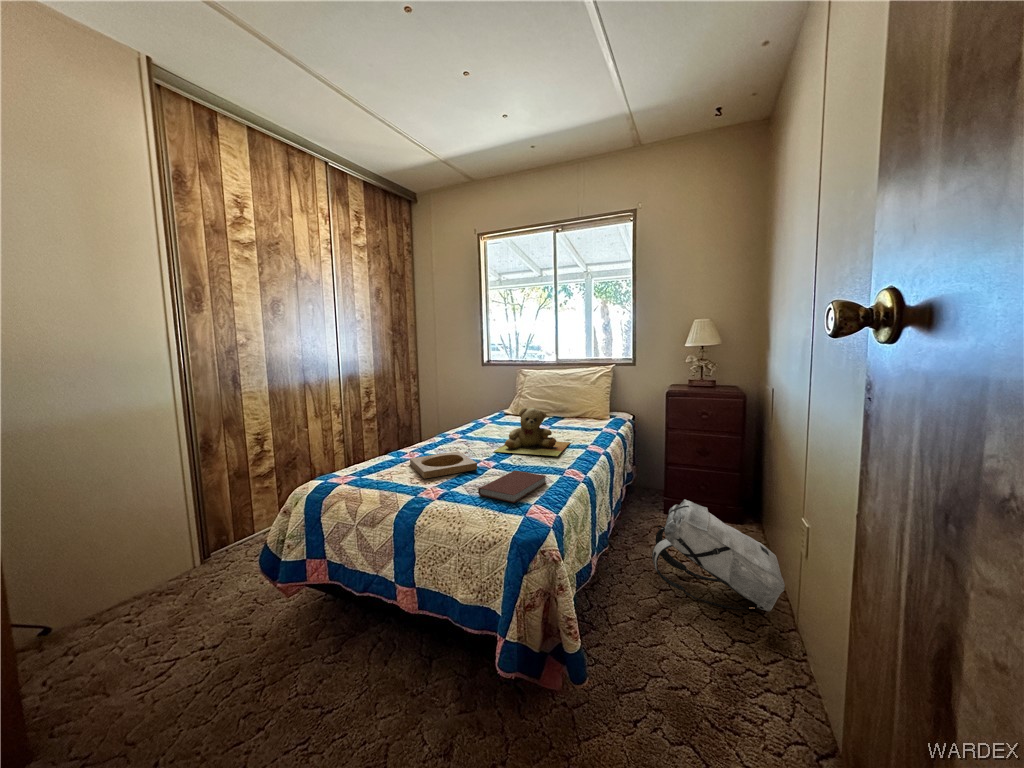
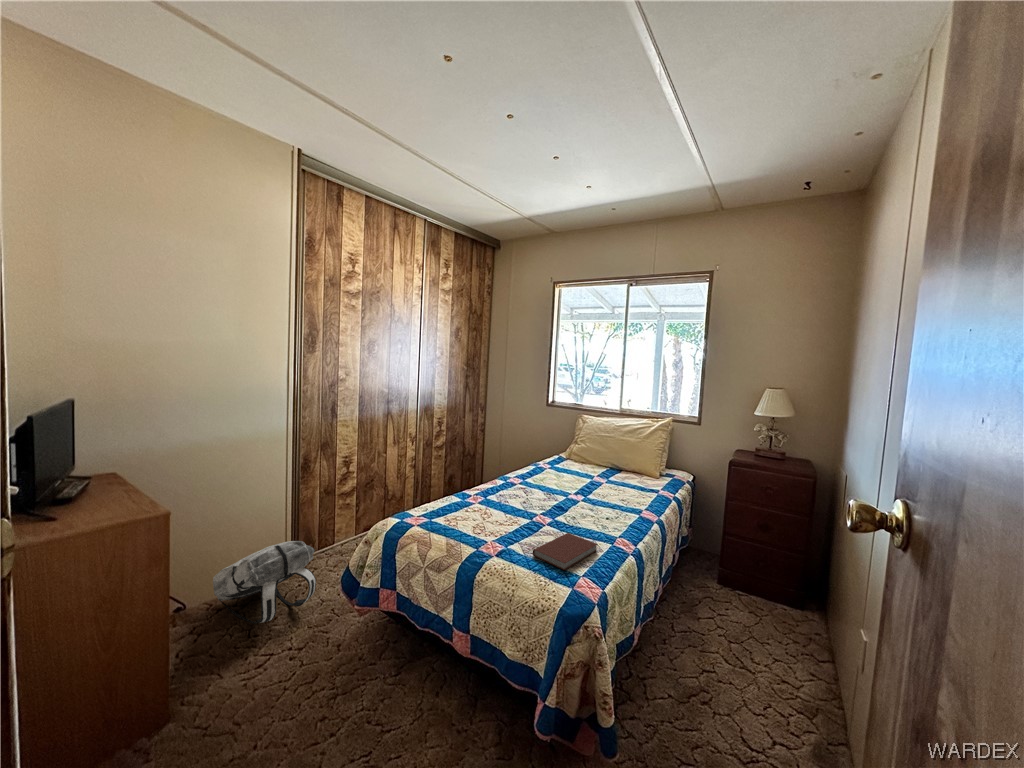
teddy bear: present [494,408,570,456] -> none [550,466,626,520]
tray: present [410,451,477,479] -> none [474,502,534,529]
backpack: present [652,499,785,611] -> present [213,541,316,624]

